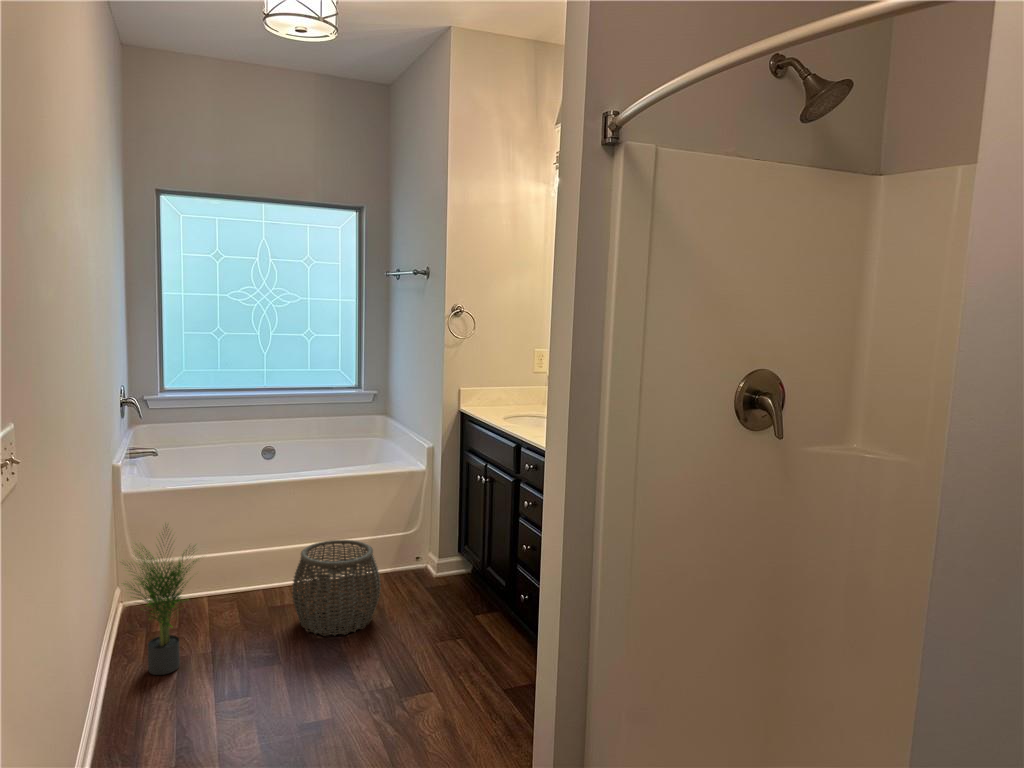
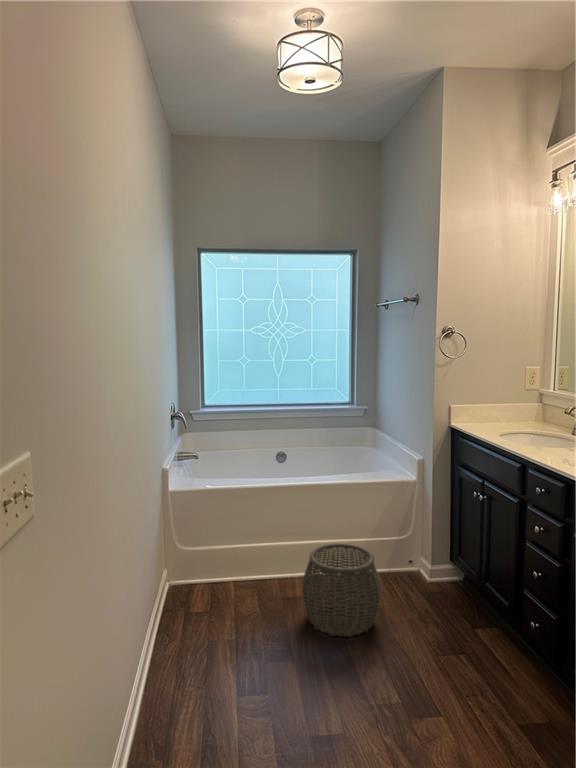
potted plant: present [124,527,197,675] -> none [158,521,231,658]

